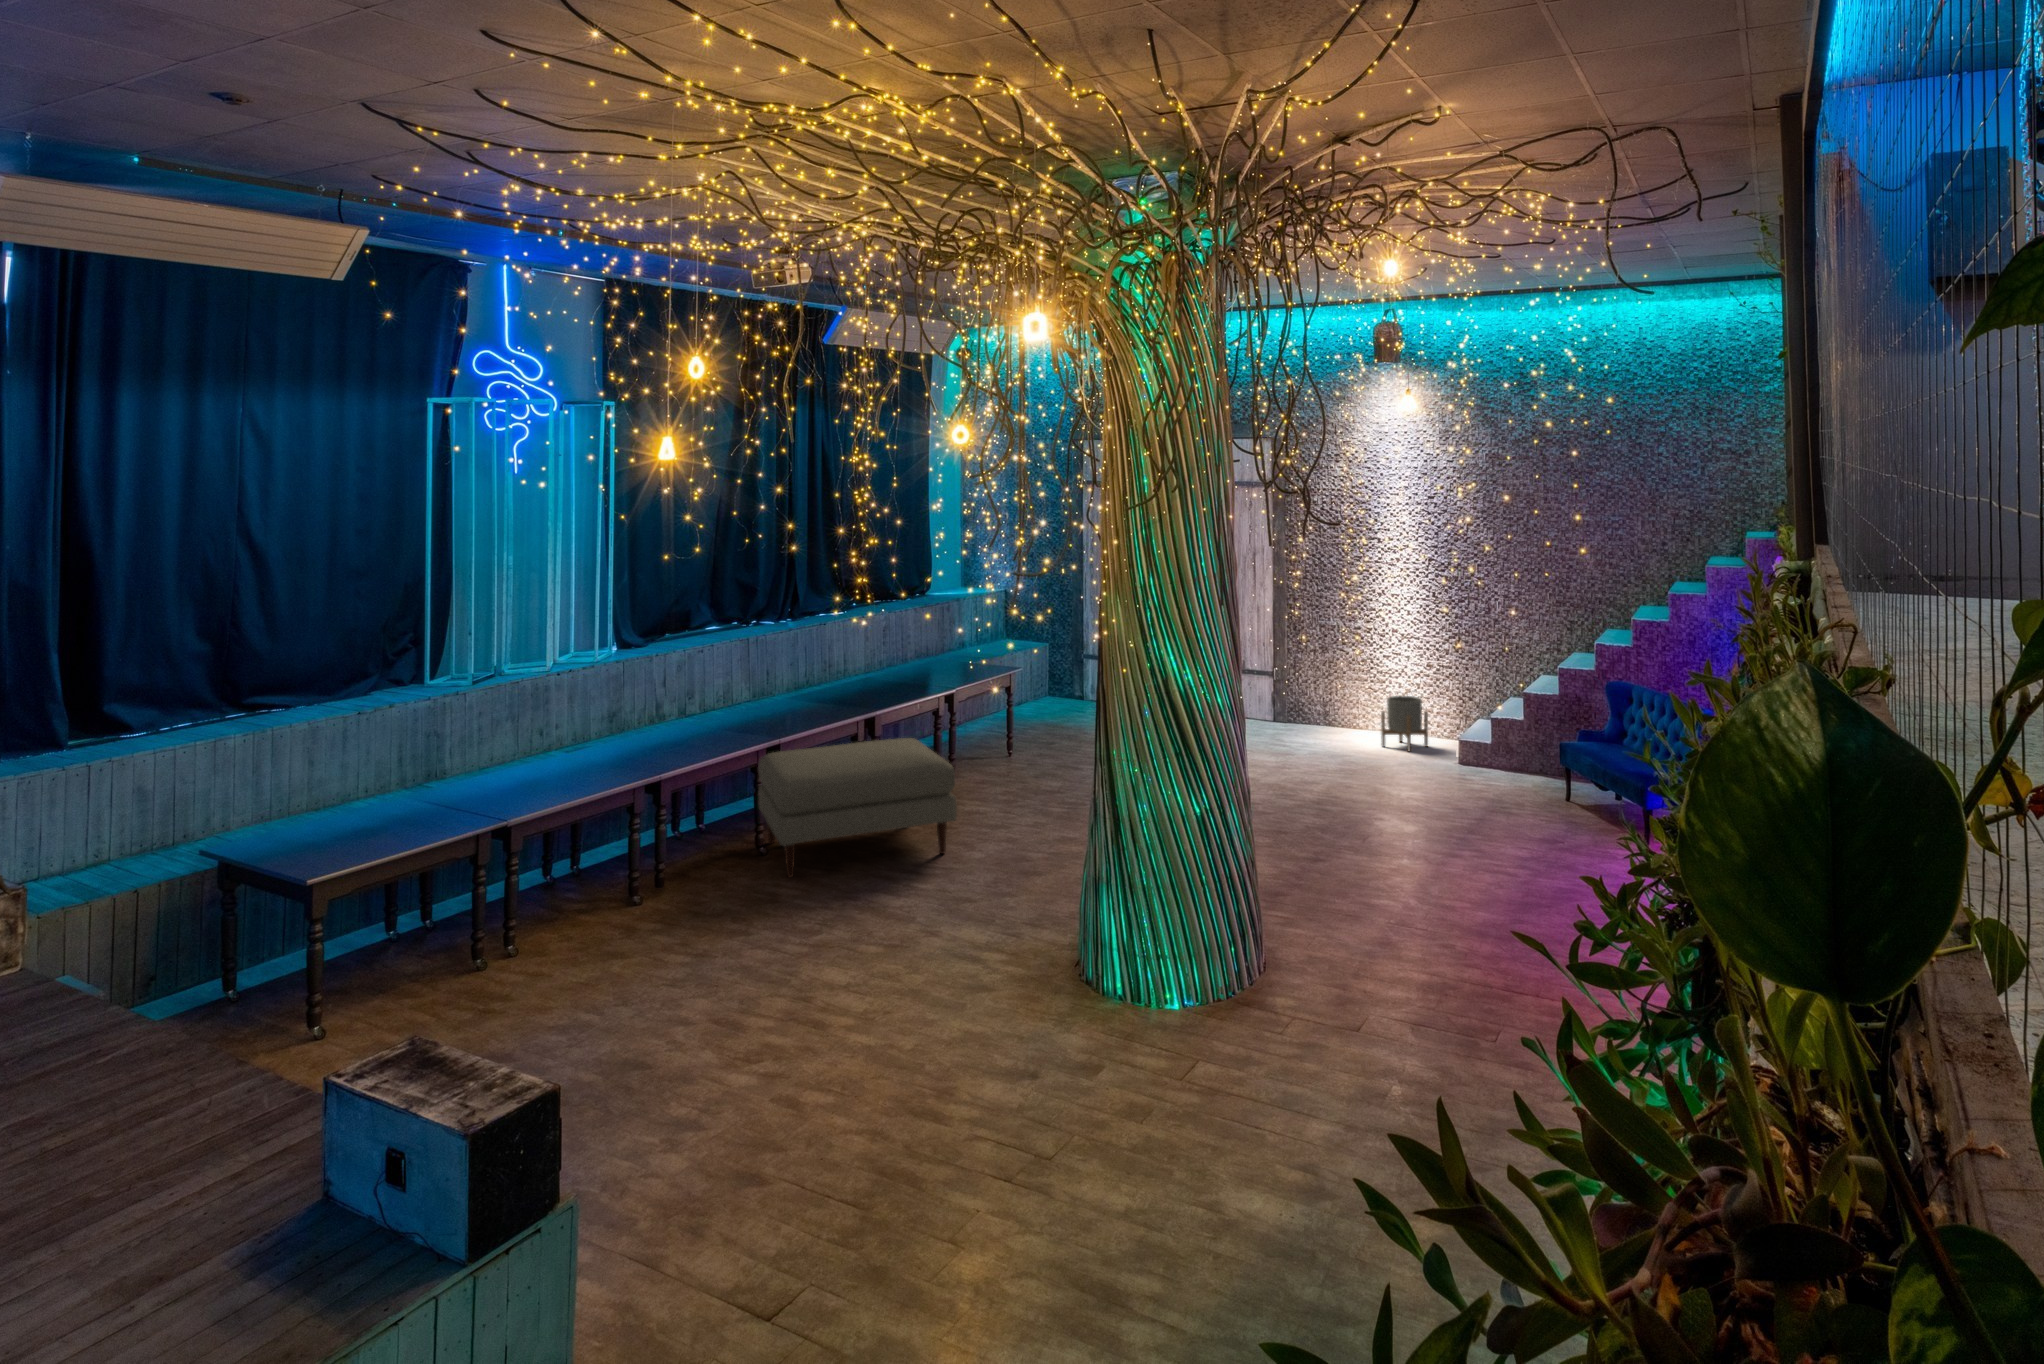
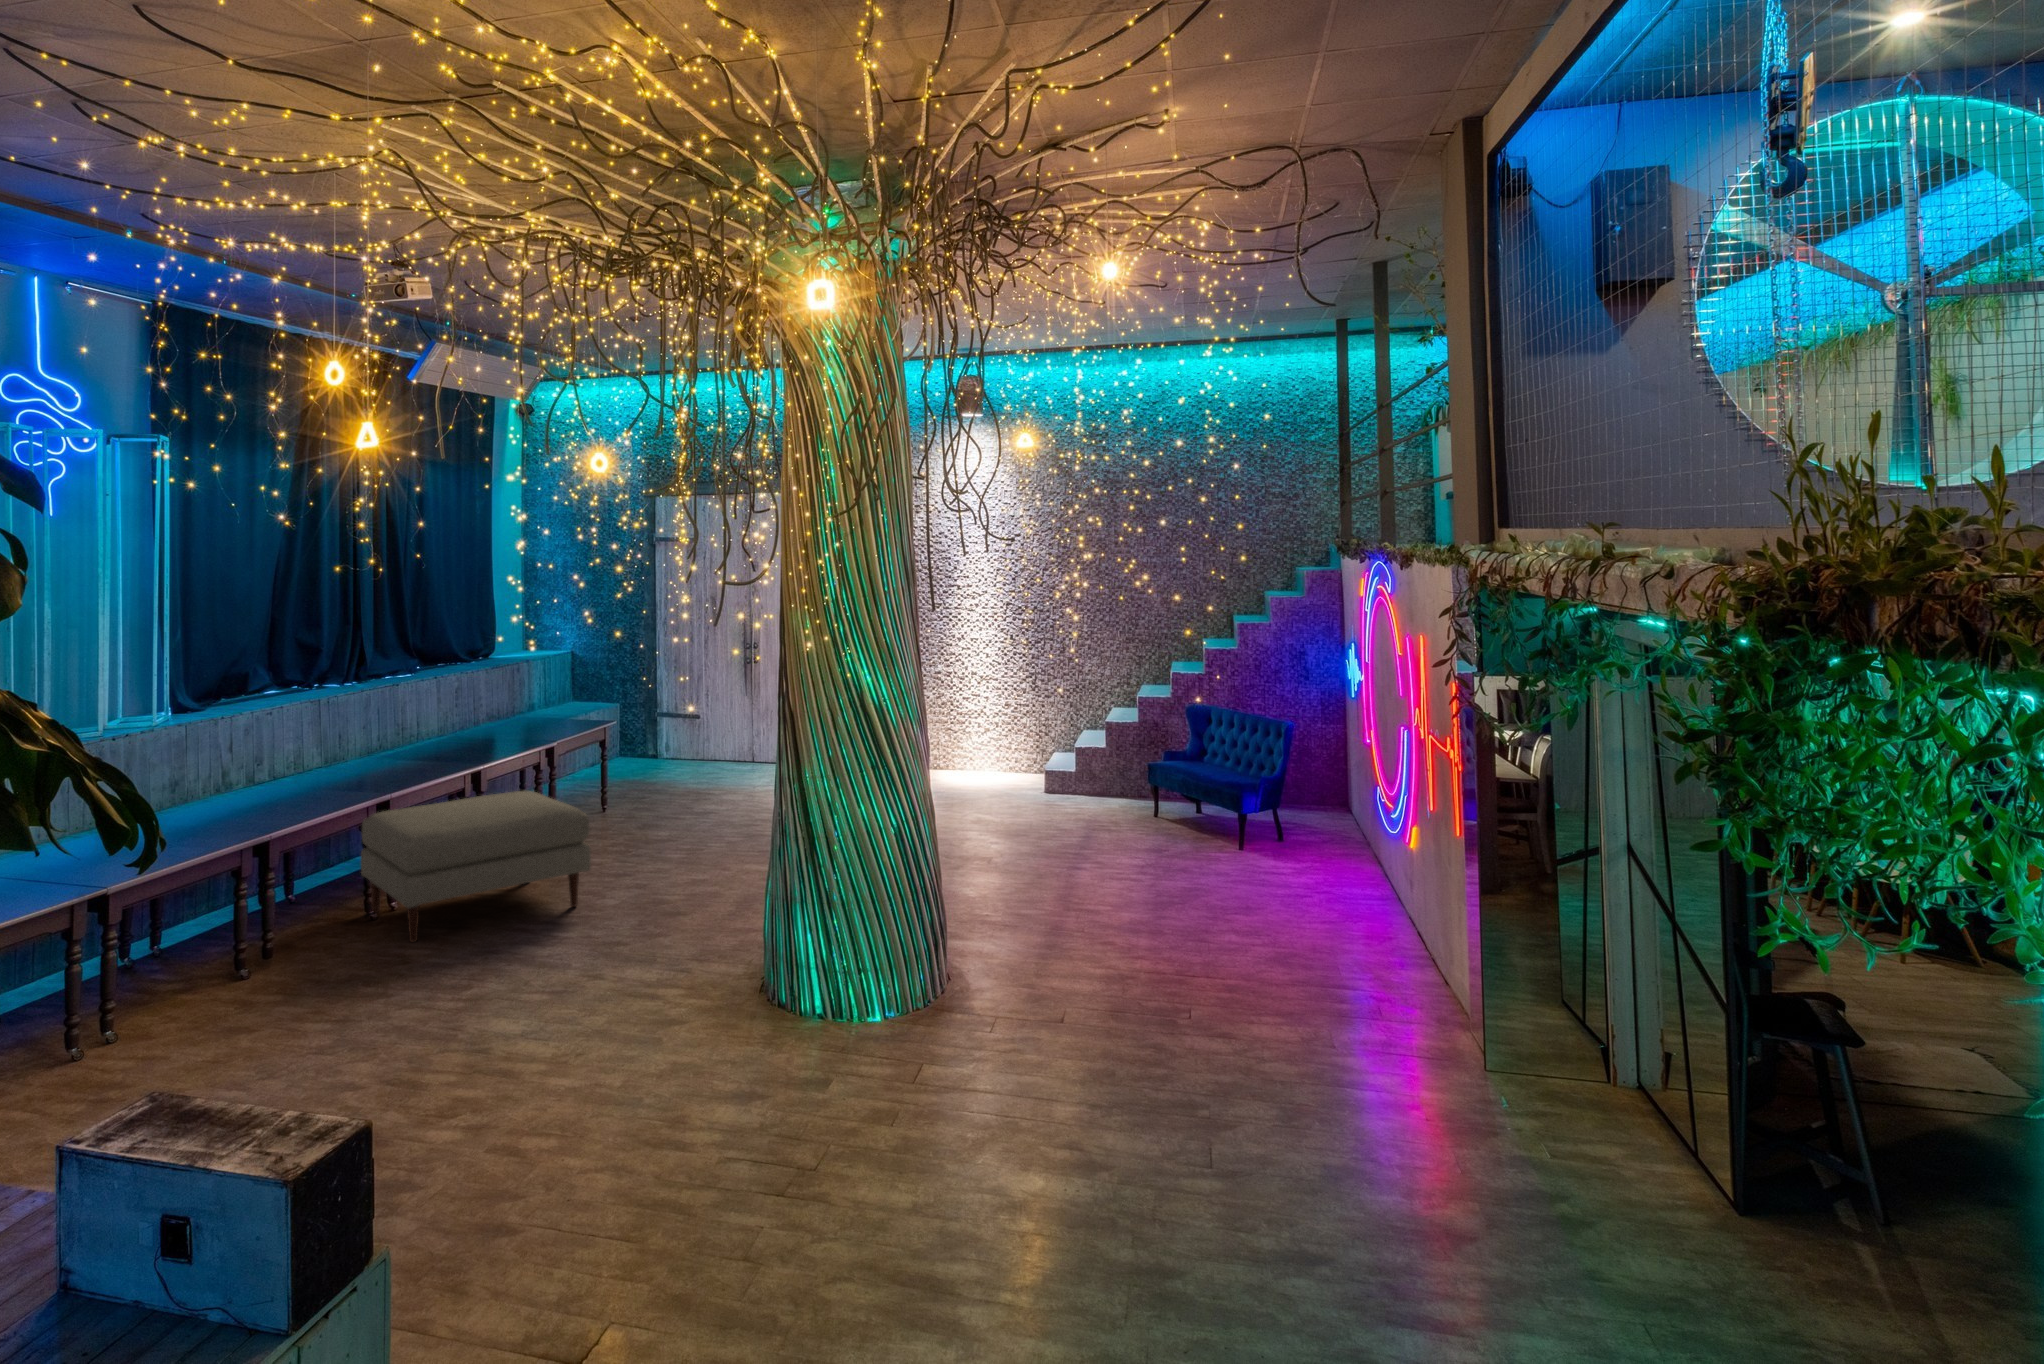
planter: present [1381,696,1428,752] -> none [969,733,1012,786]

